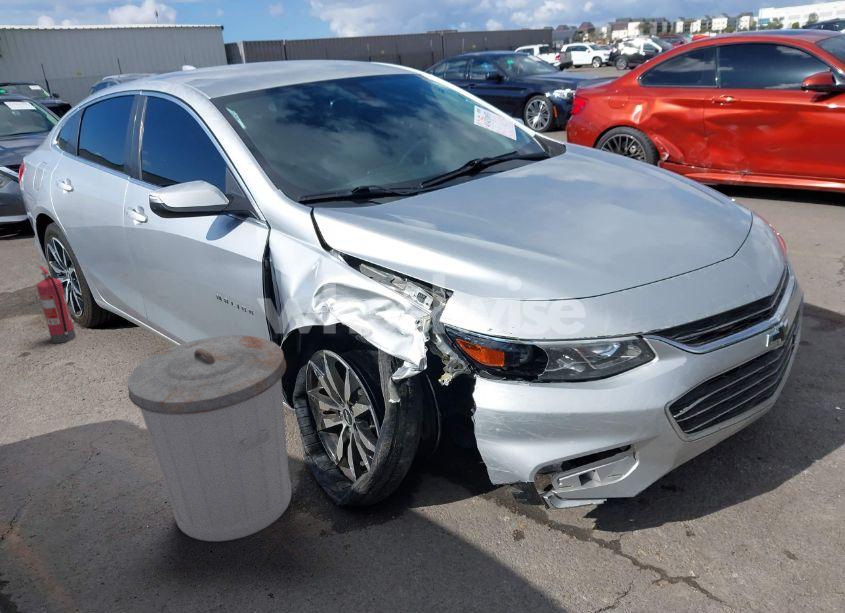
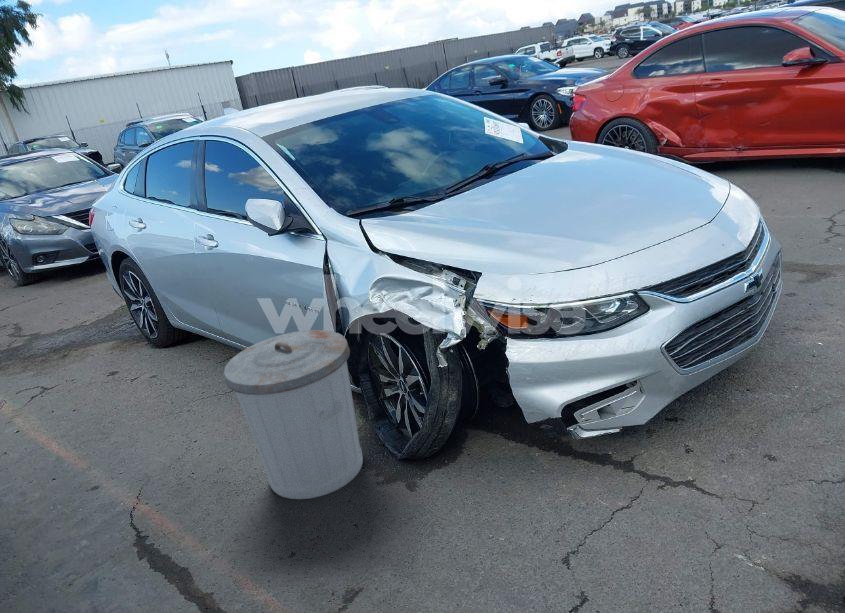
fire extinguisher: present [37,266,76,343] -> none [117,295,154,361]

